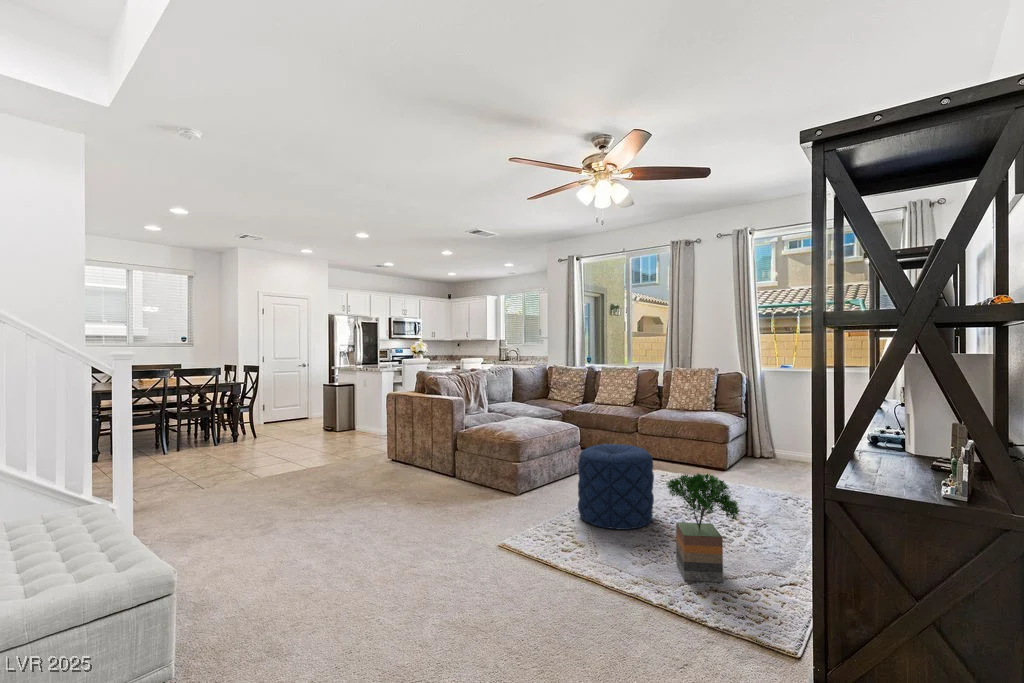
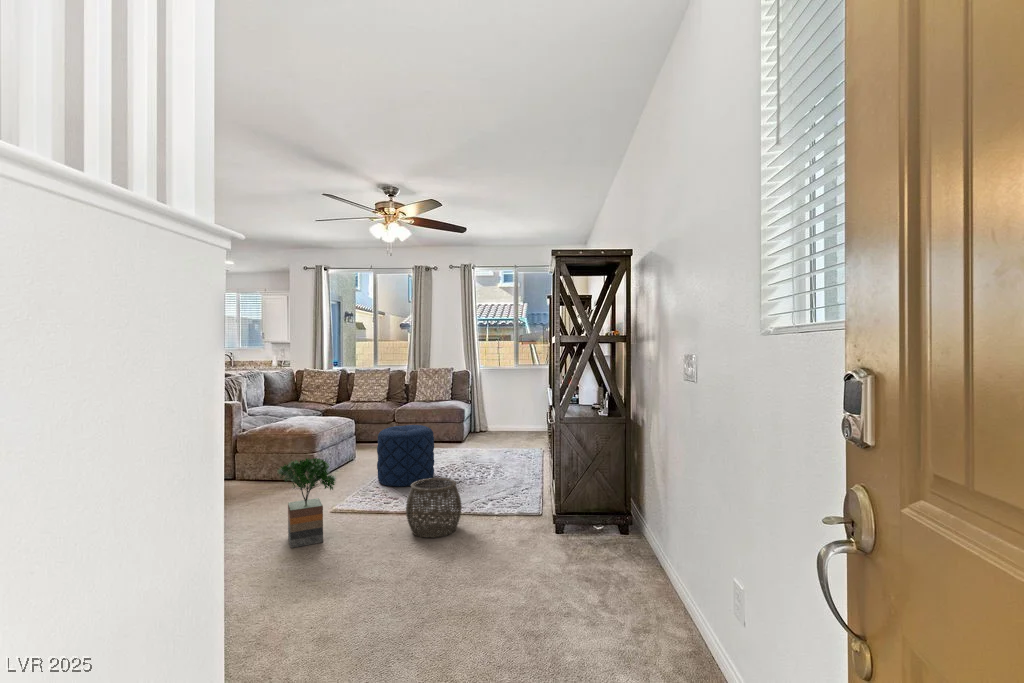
potted tree: present [666,474,740,582] -> present [278,458,336,548]
woven basket: none [550,542,639,650] -> present [406,478,462,538]

